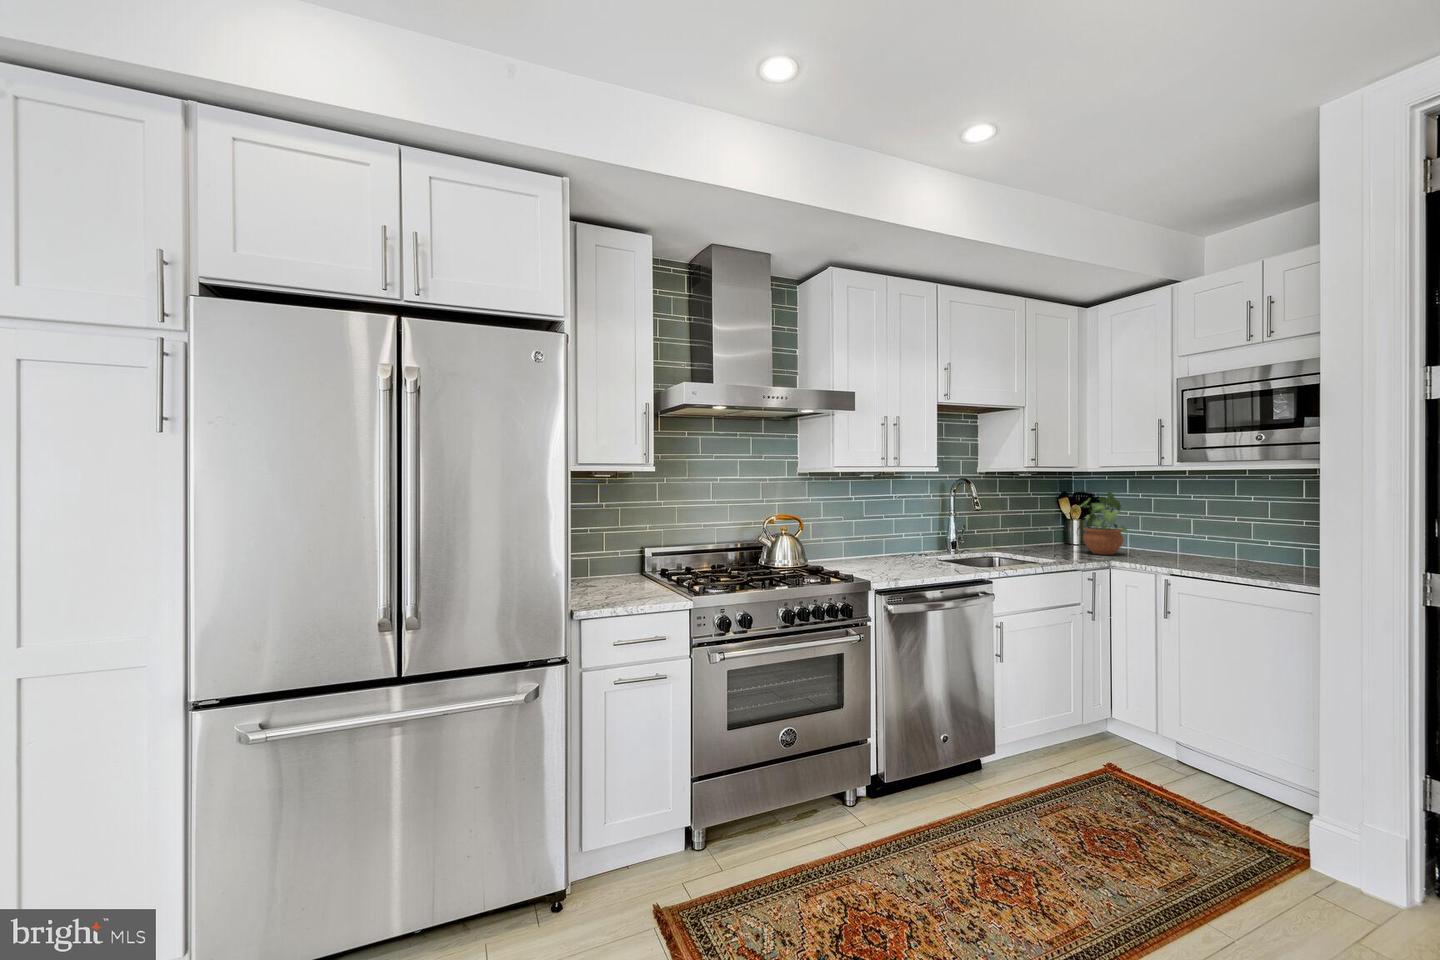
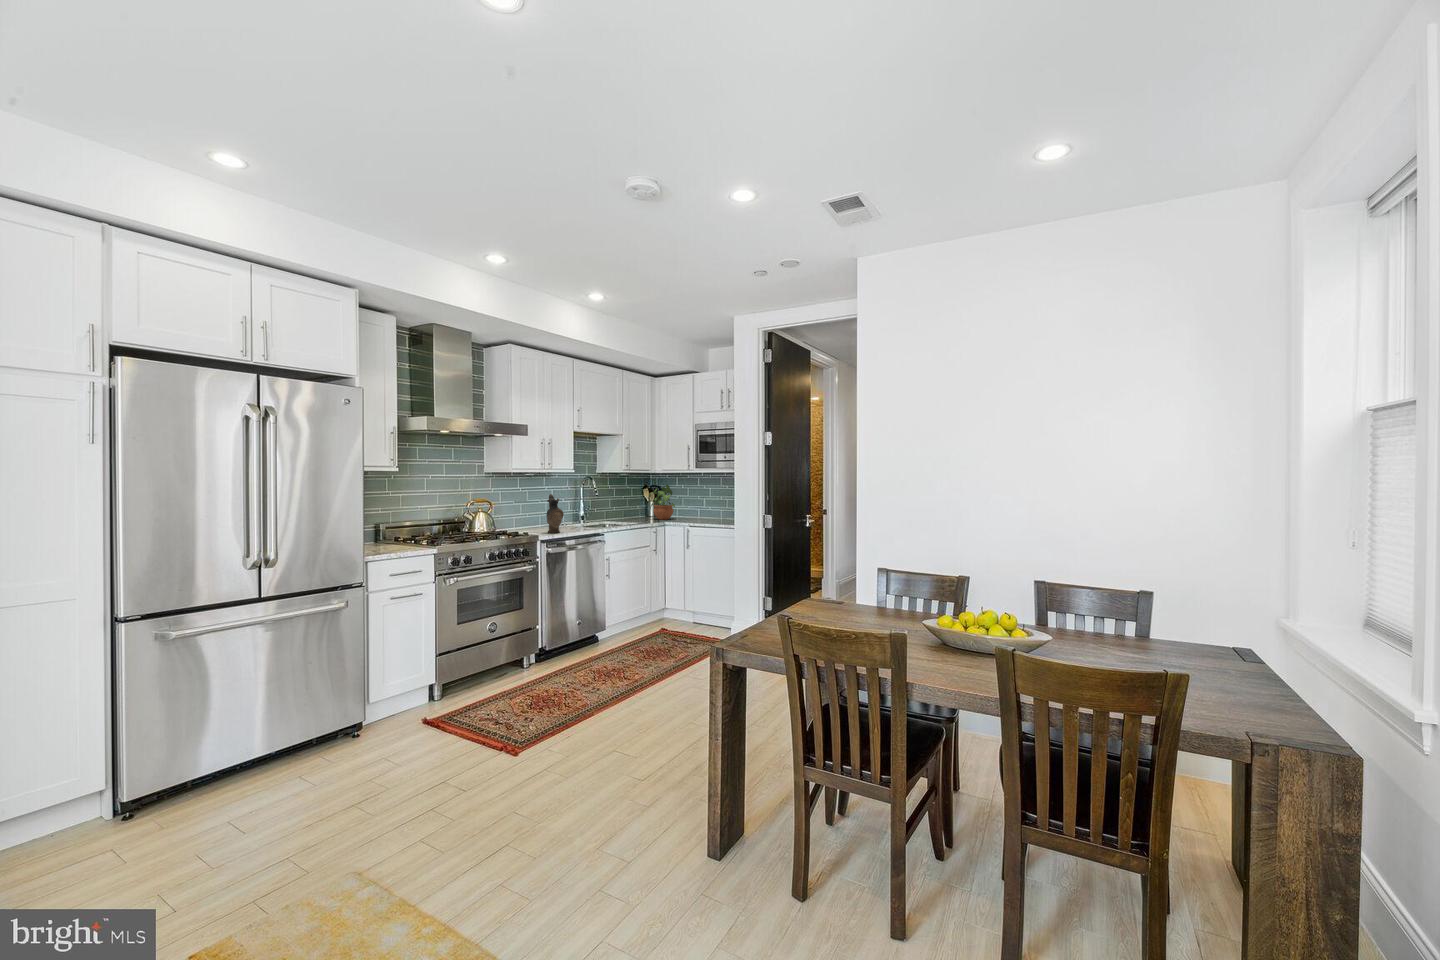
ceramic pitcher: none [889,507,919,574] -> present [546,494,564,533]

